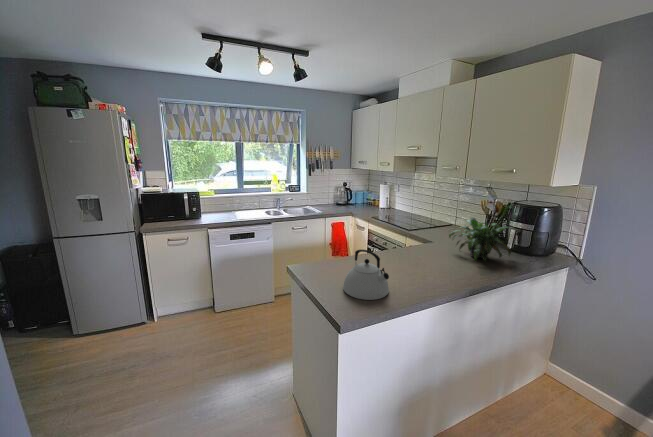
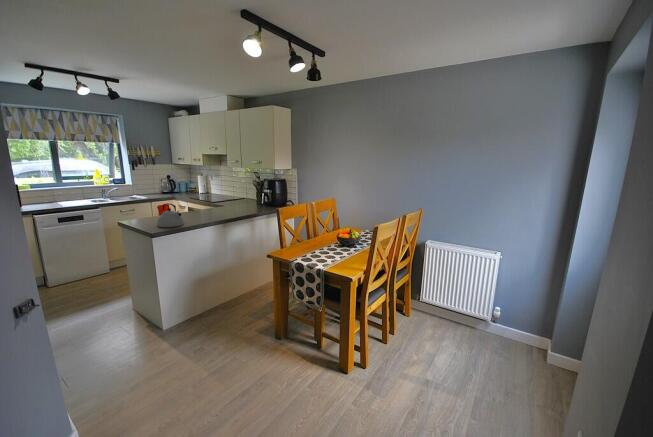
potted plant: present [449,217,512,261] -> none [229,188,261,211]

